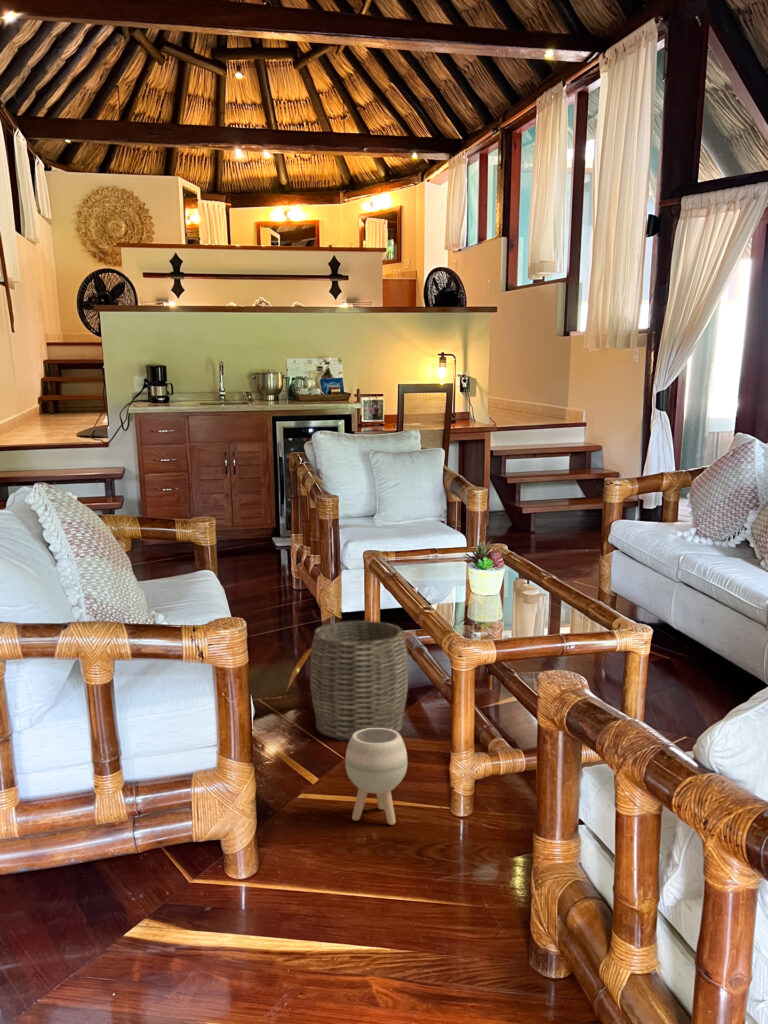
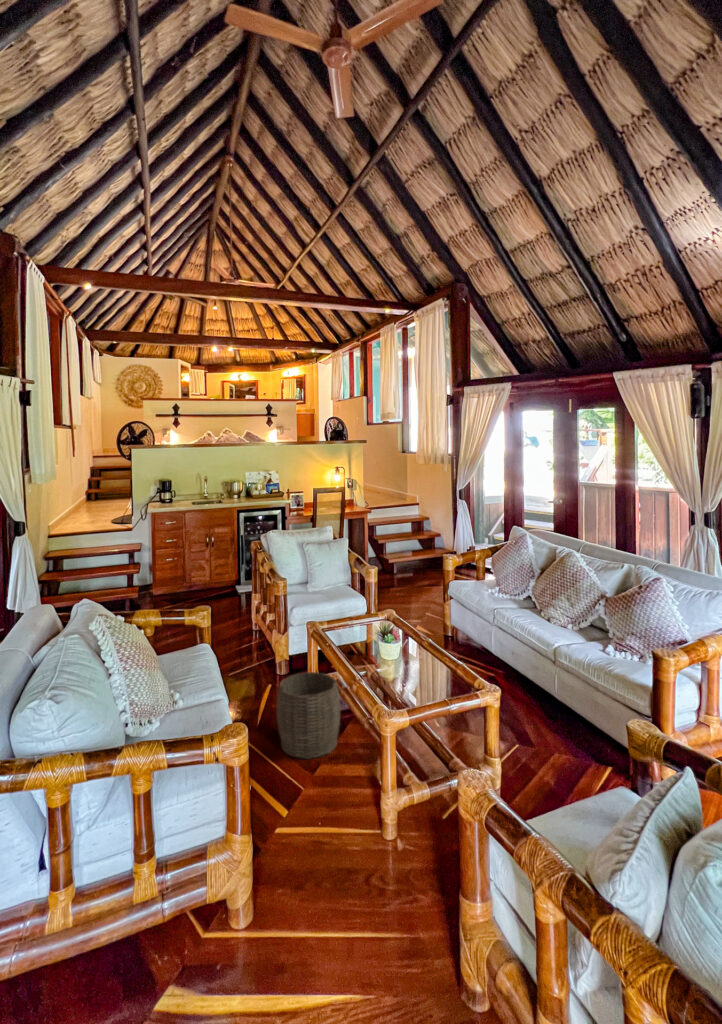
planter: present [345,728,407,825] -> none [310,774,352,844]

